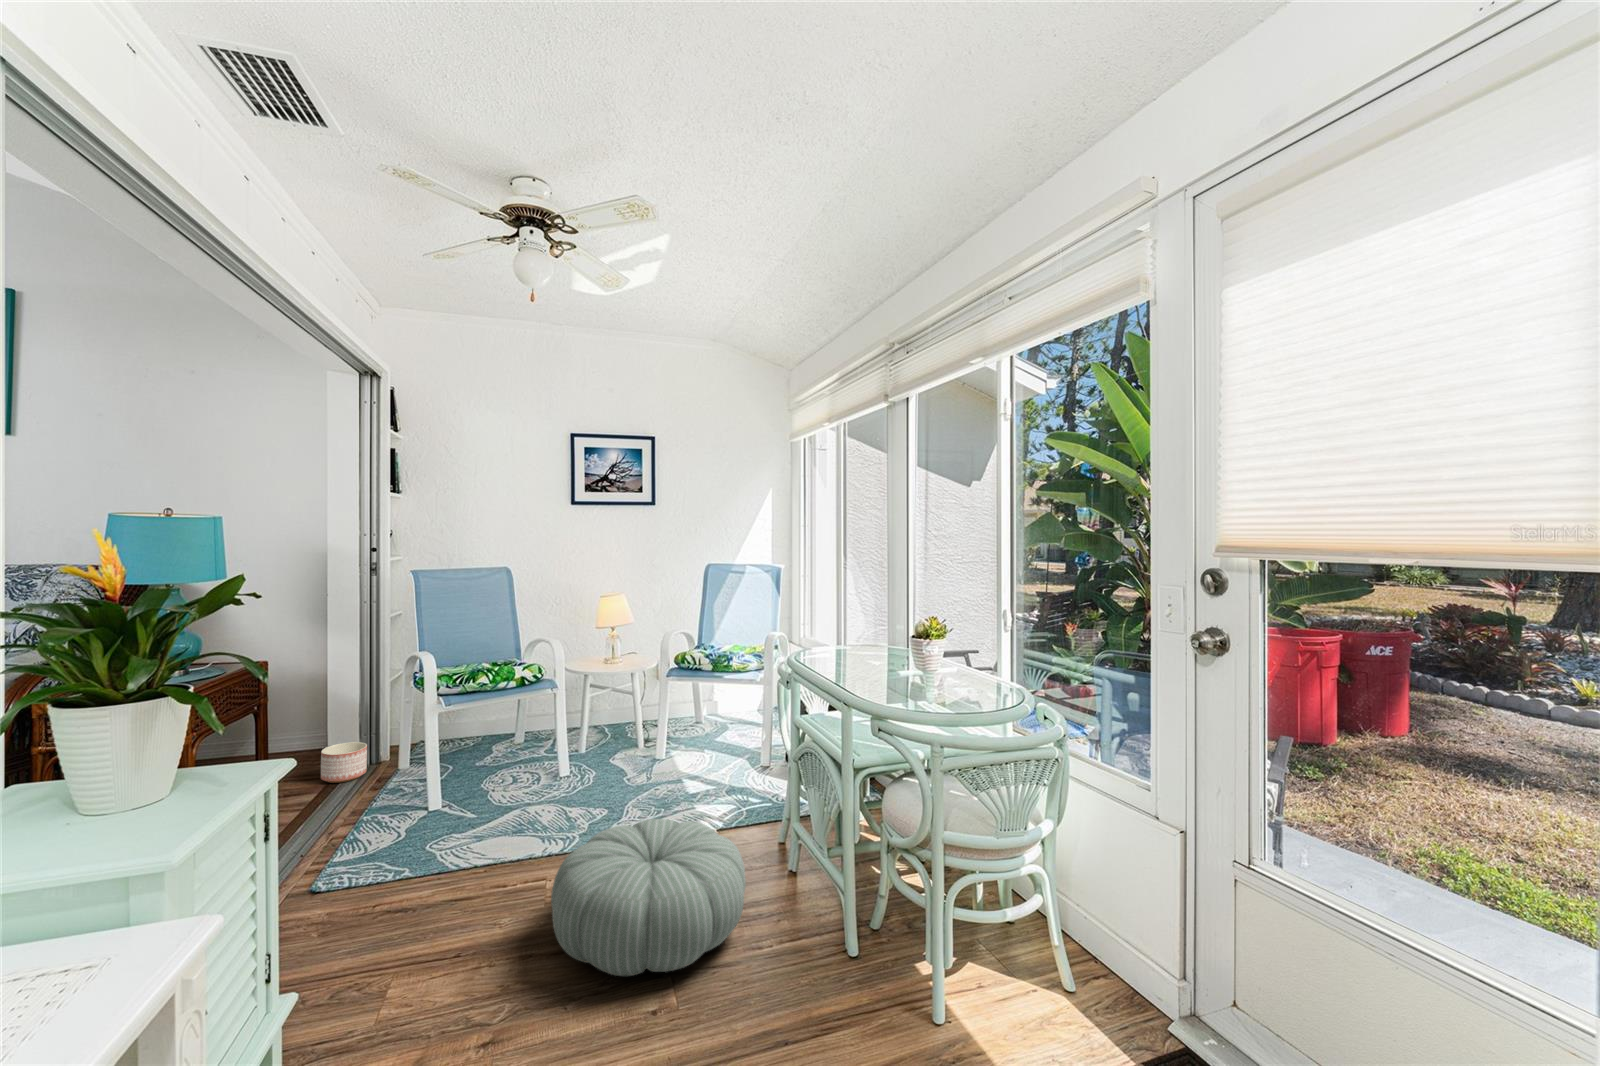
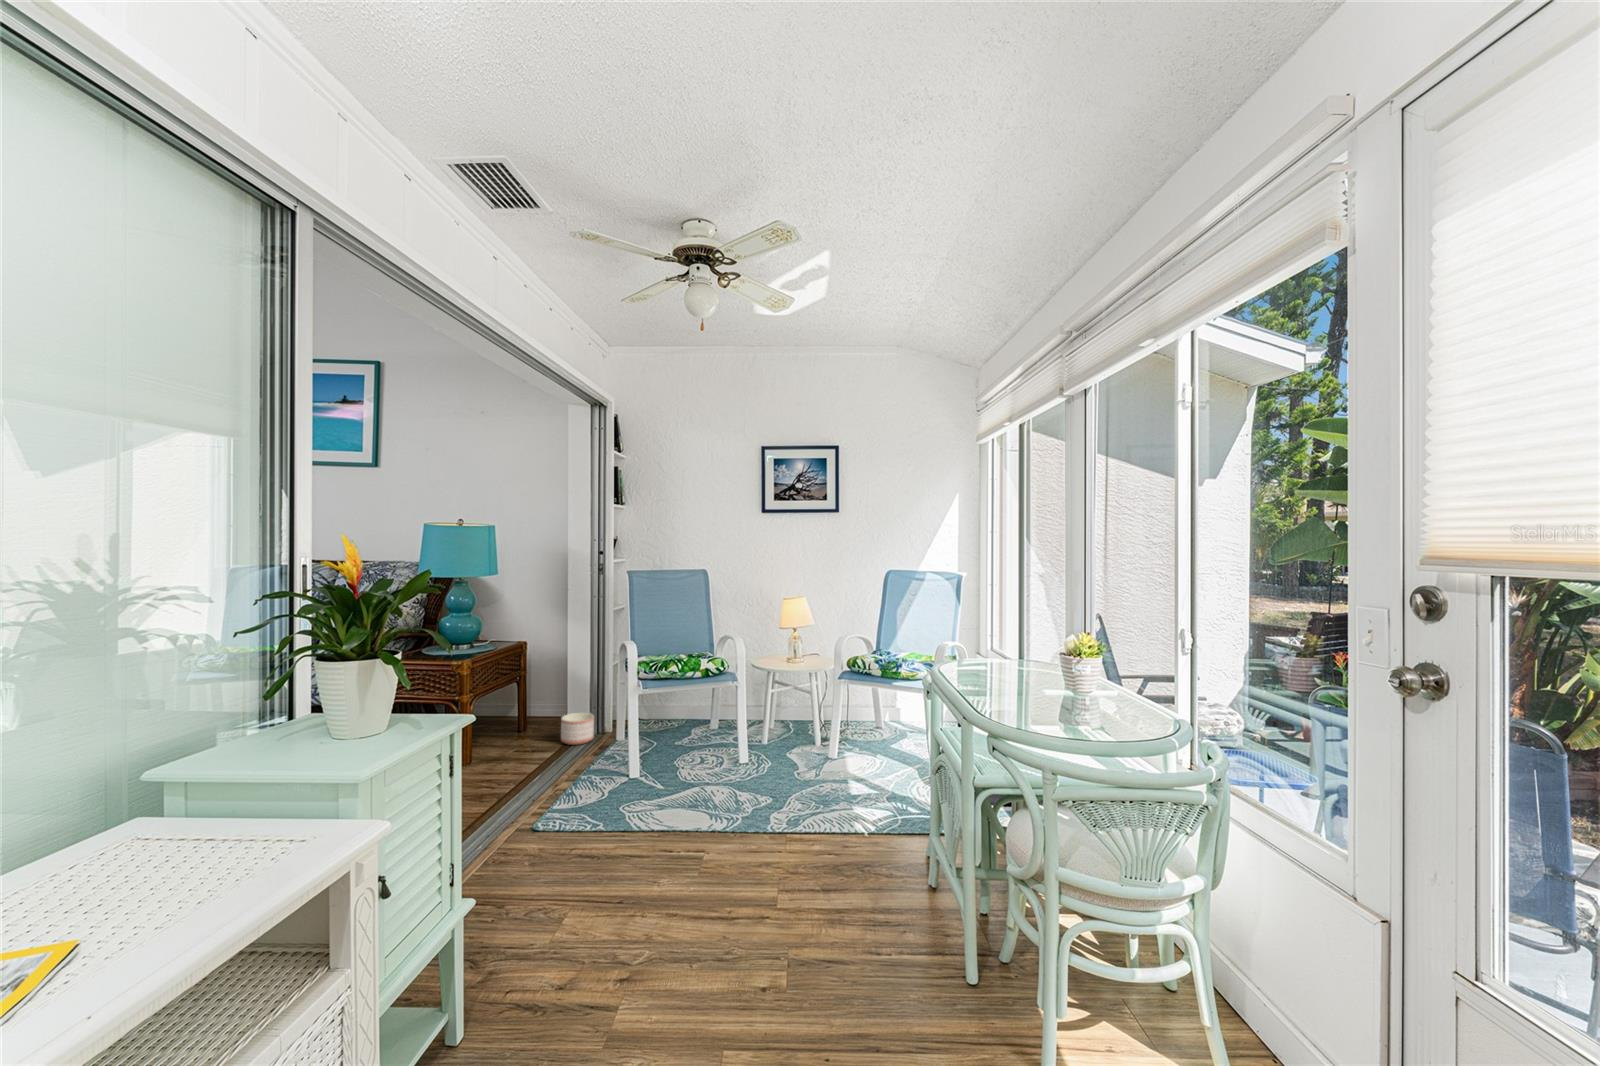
pouf: present [551,819,746,976] -> none [692,810,872,956]

